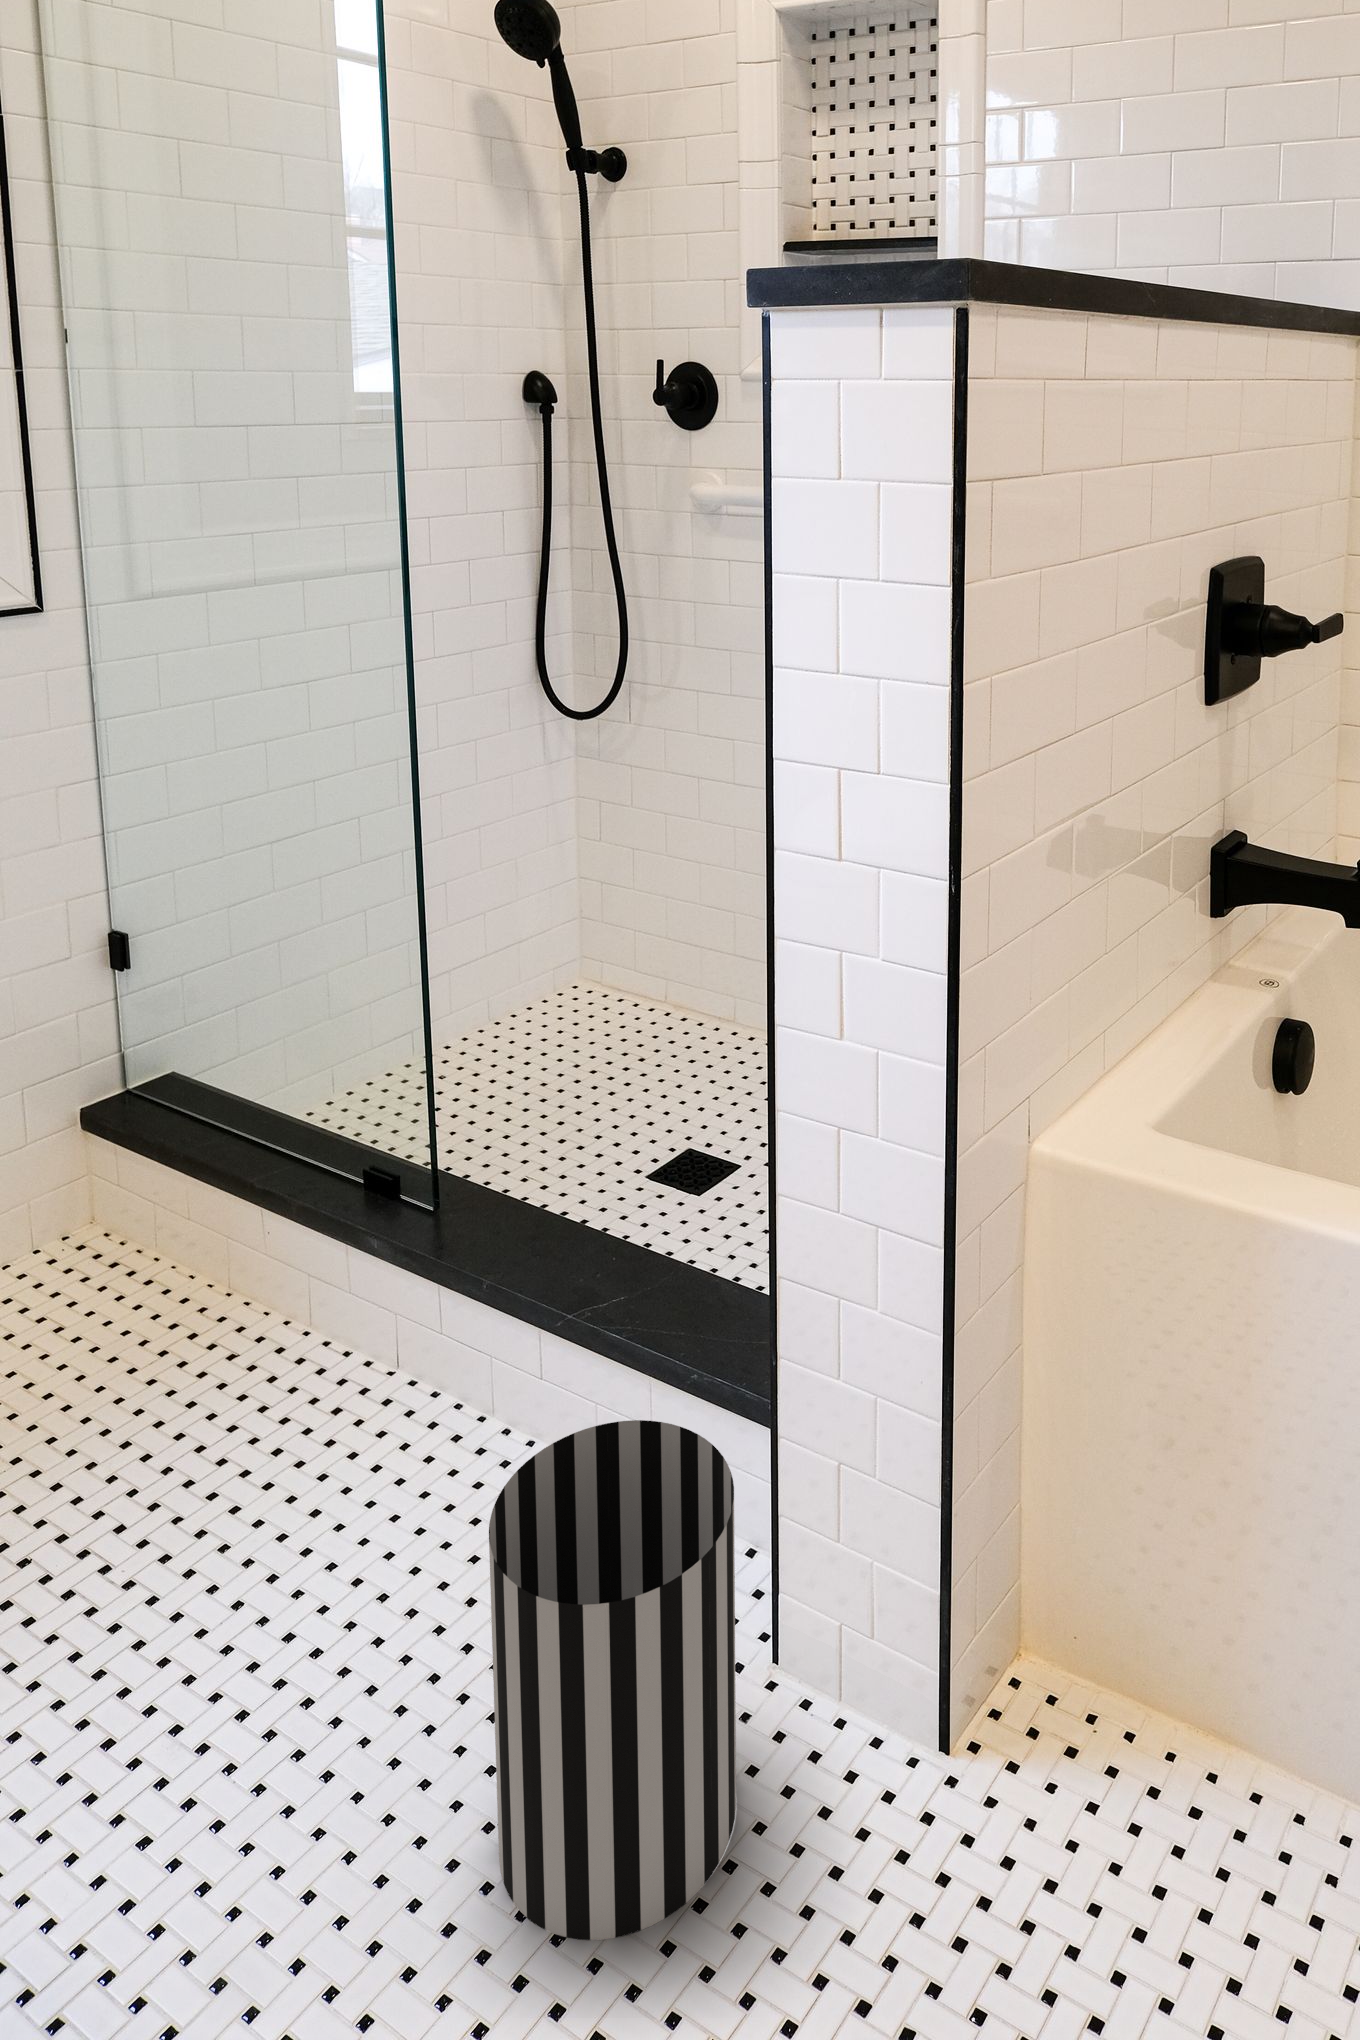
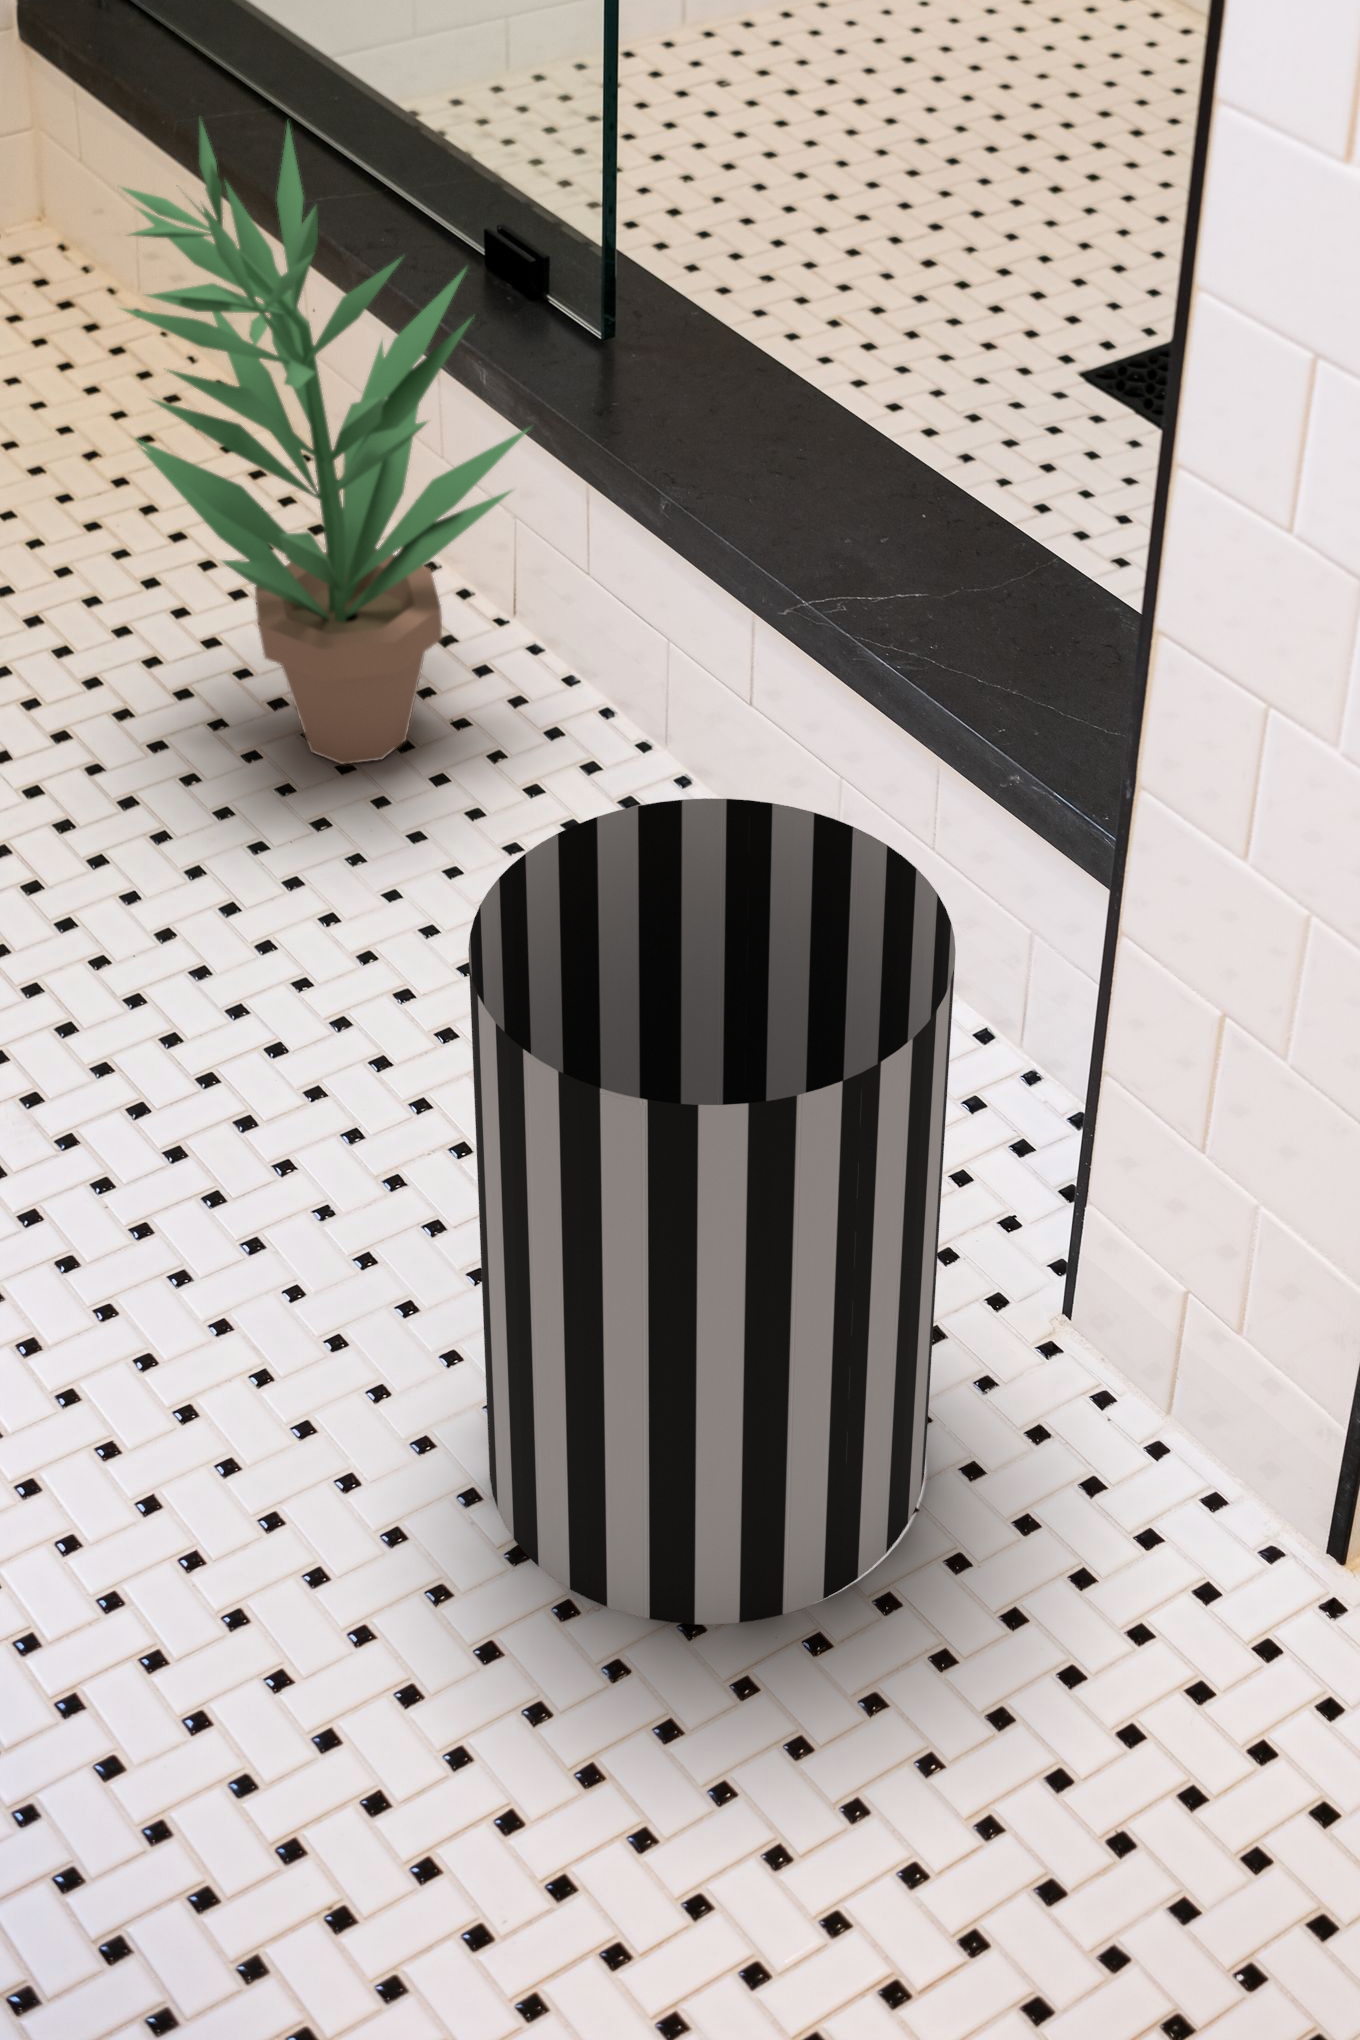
potted plant: none [197,1137,418,1477] -> present [122,122,528,765]

